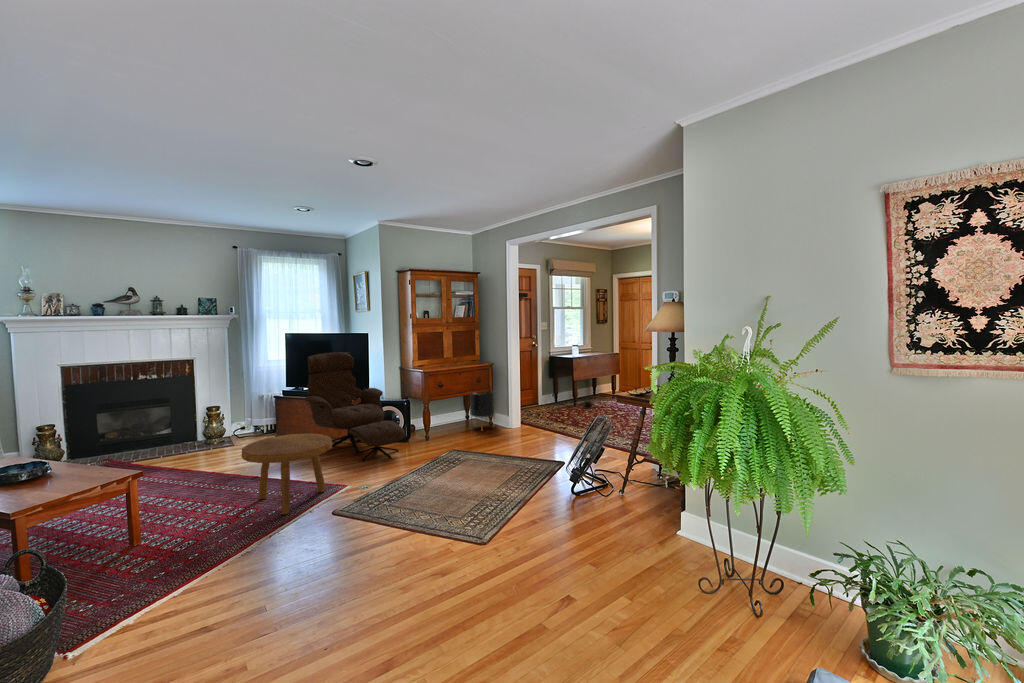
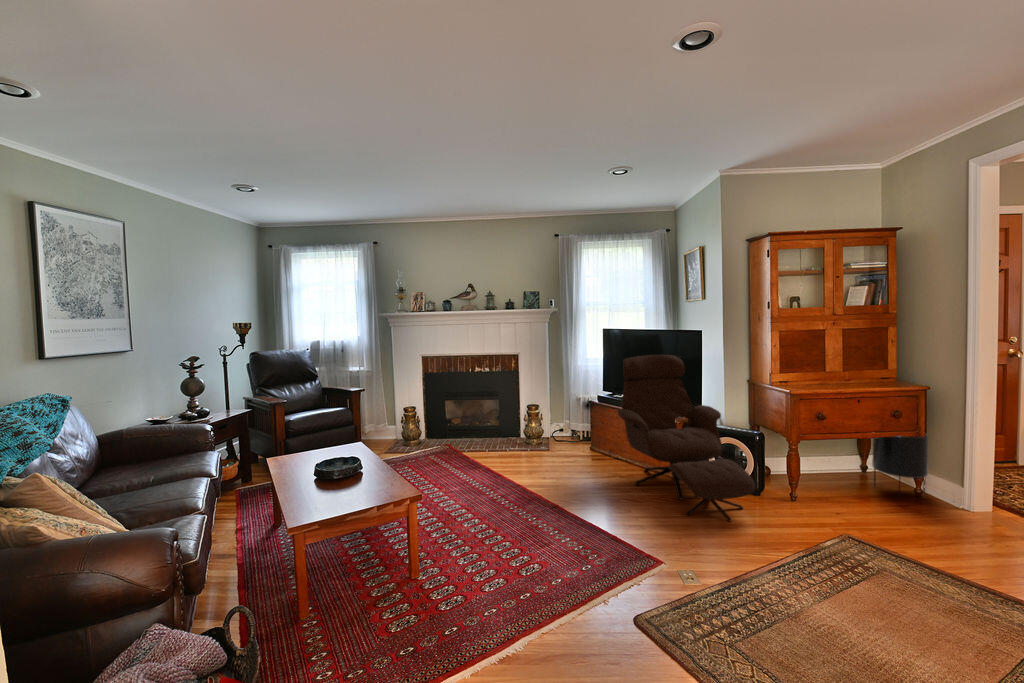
footstool: present [242,433,332,514] -> none [523,467,637,589]

